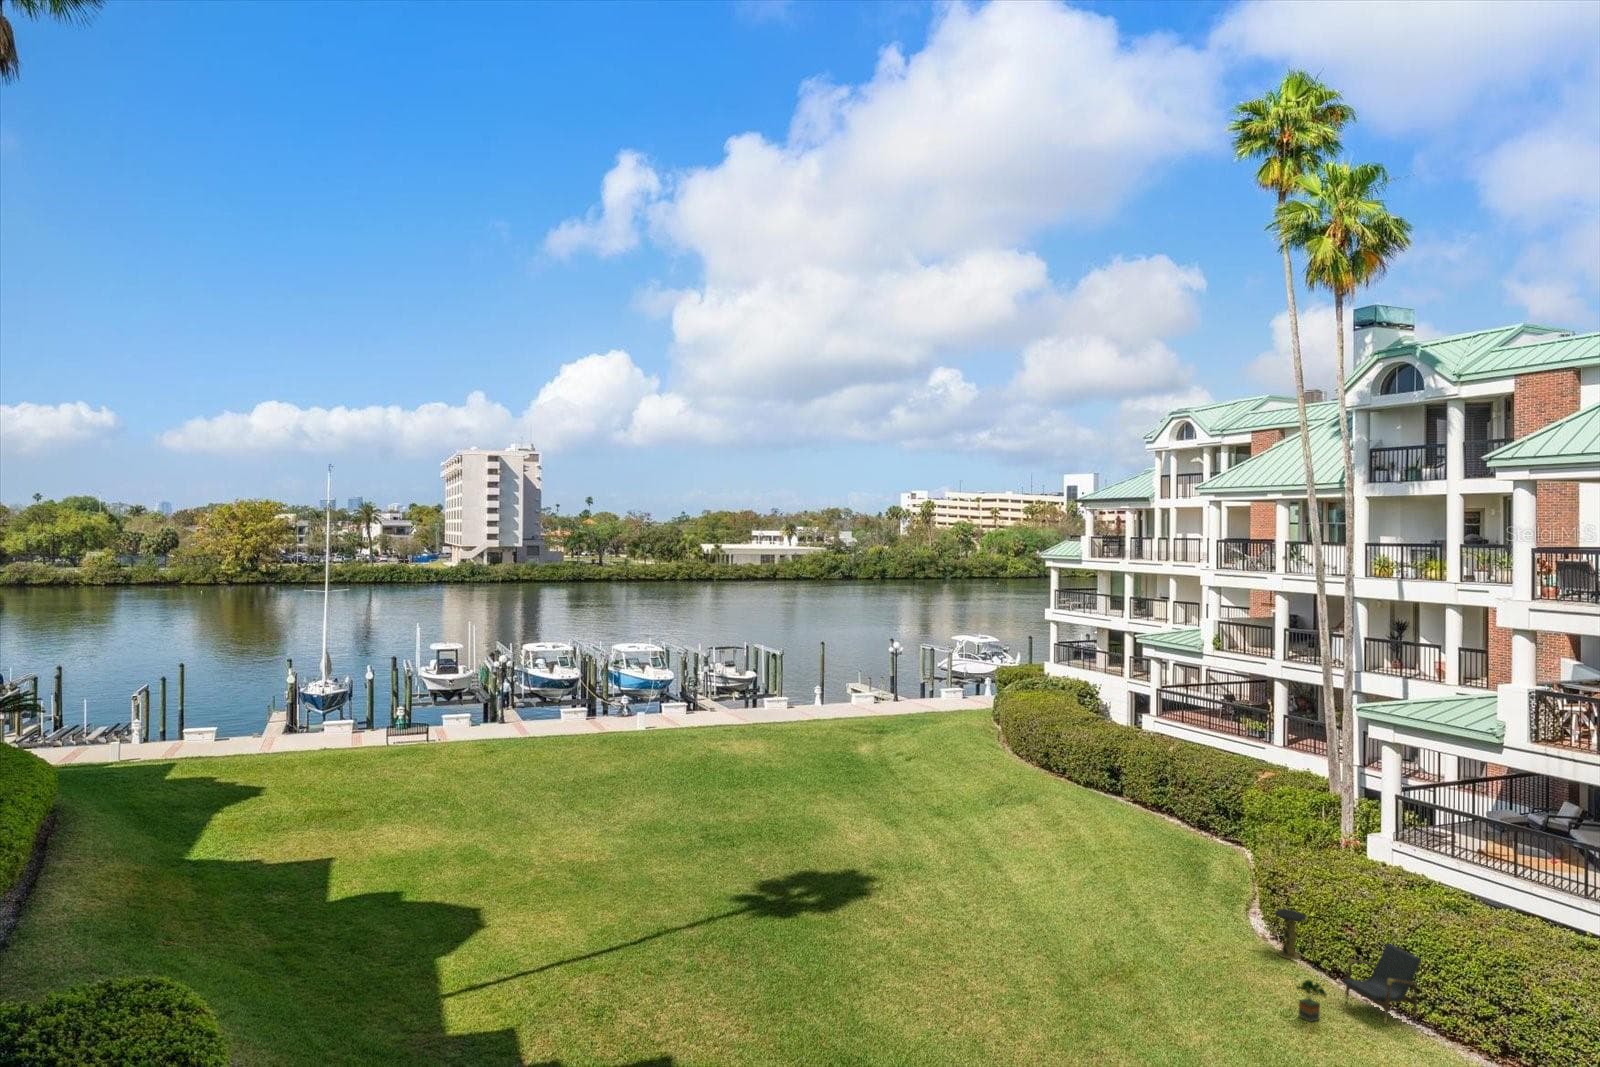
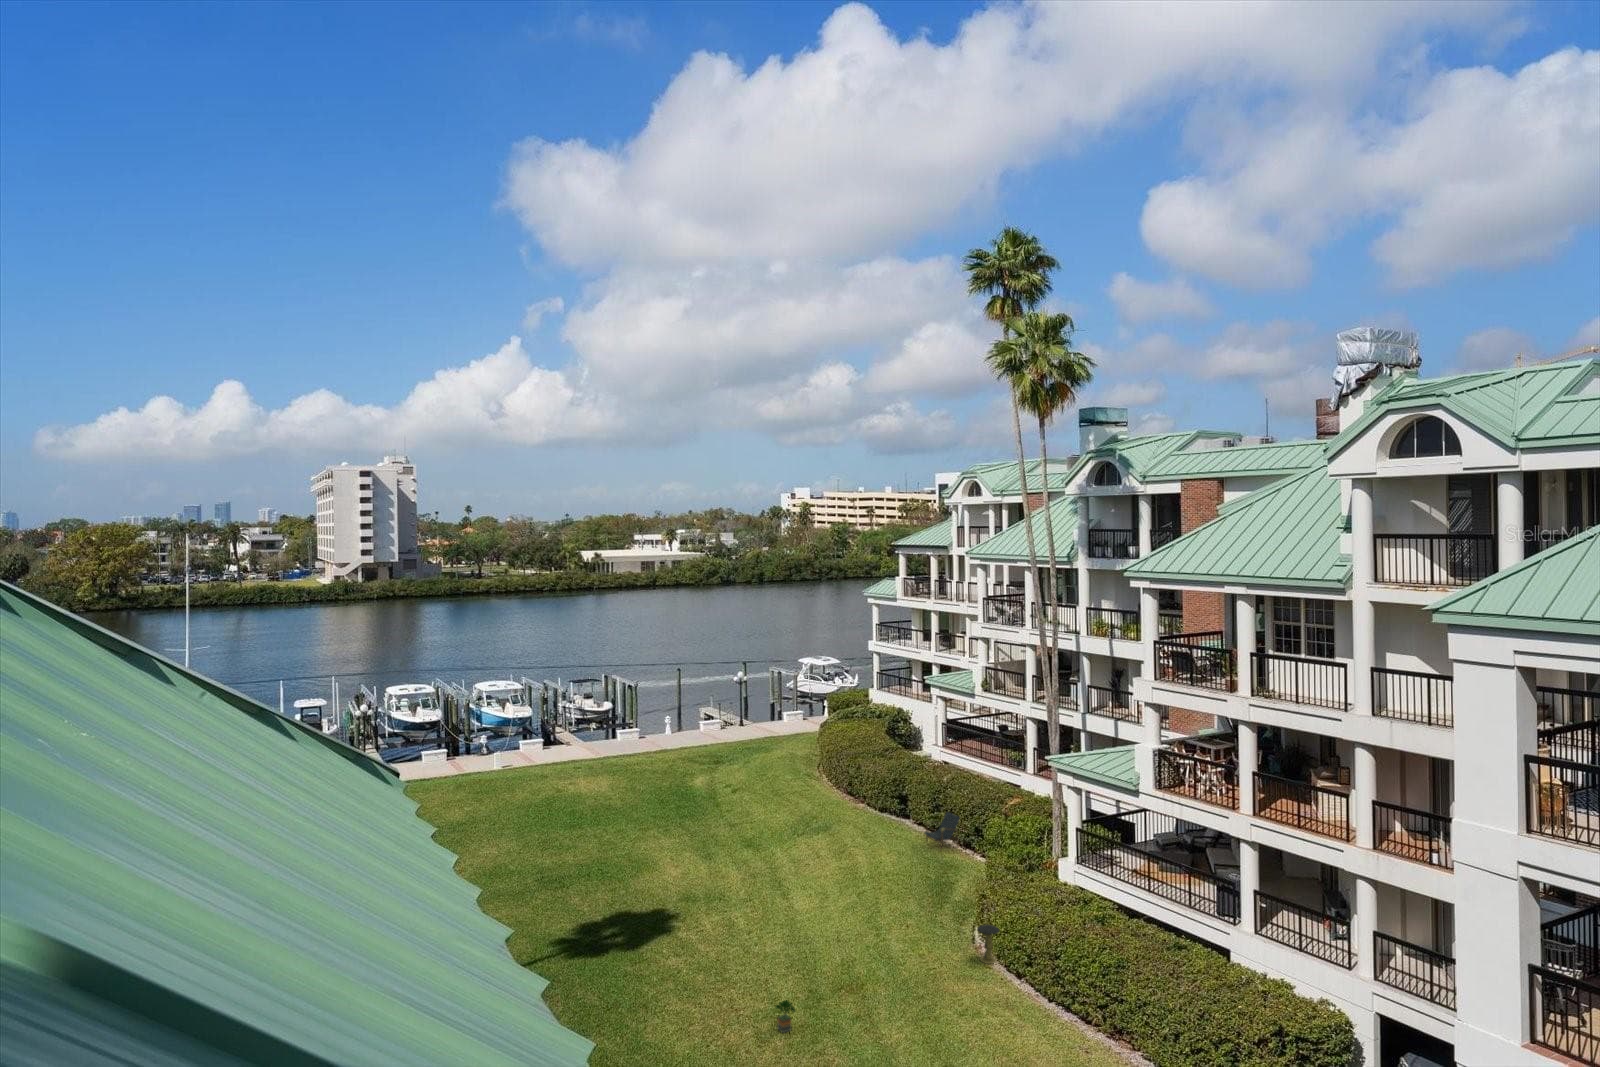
lounge chair: present [1344,944,1421,1023] -> present [924,812,959,849]
potted tree: present [1296,980,1326,1022] -> present [776,1000,795,1033]

